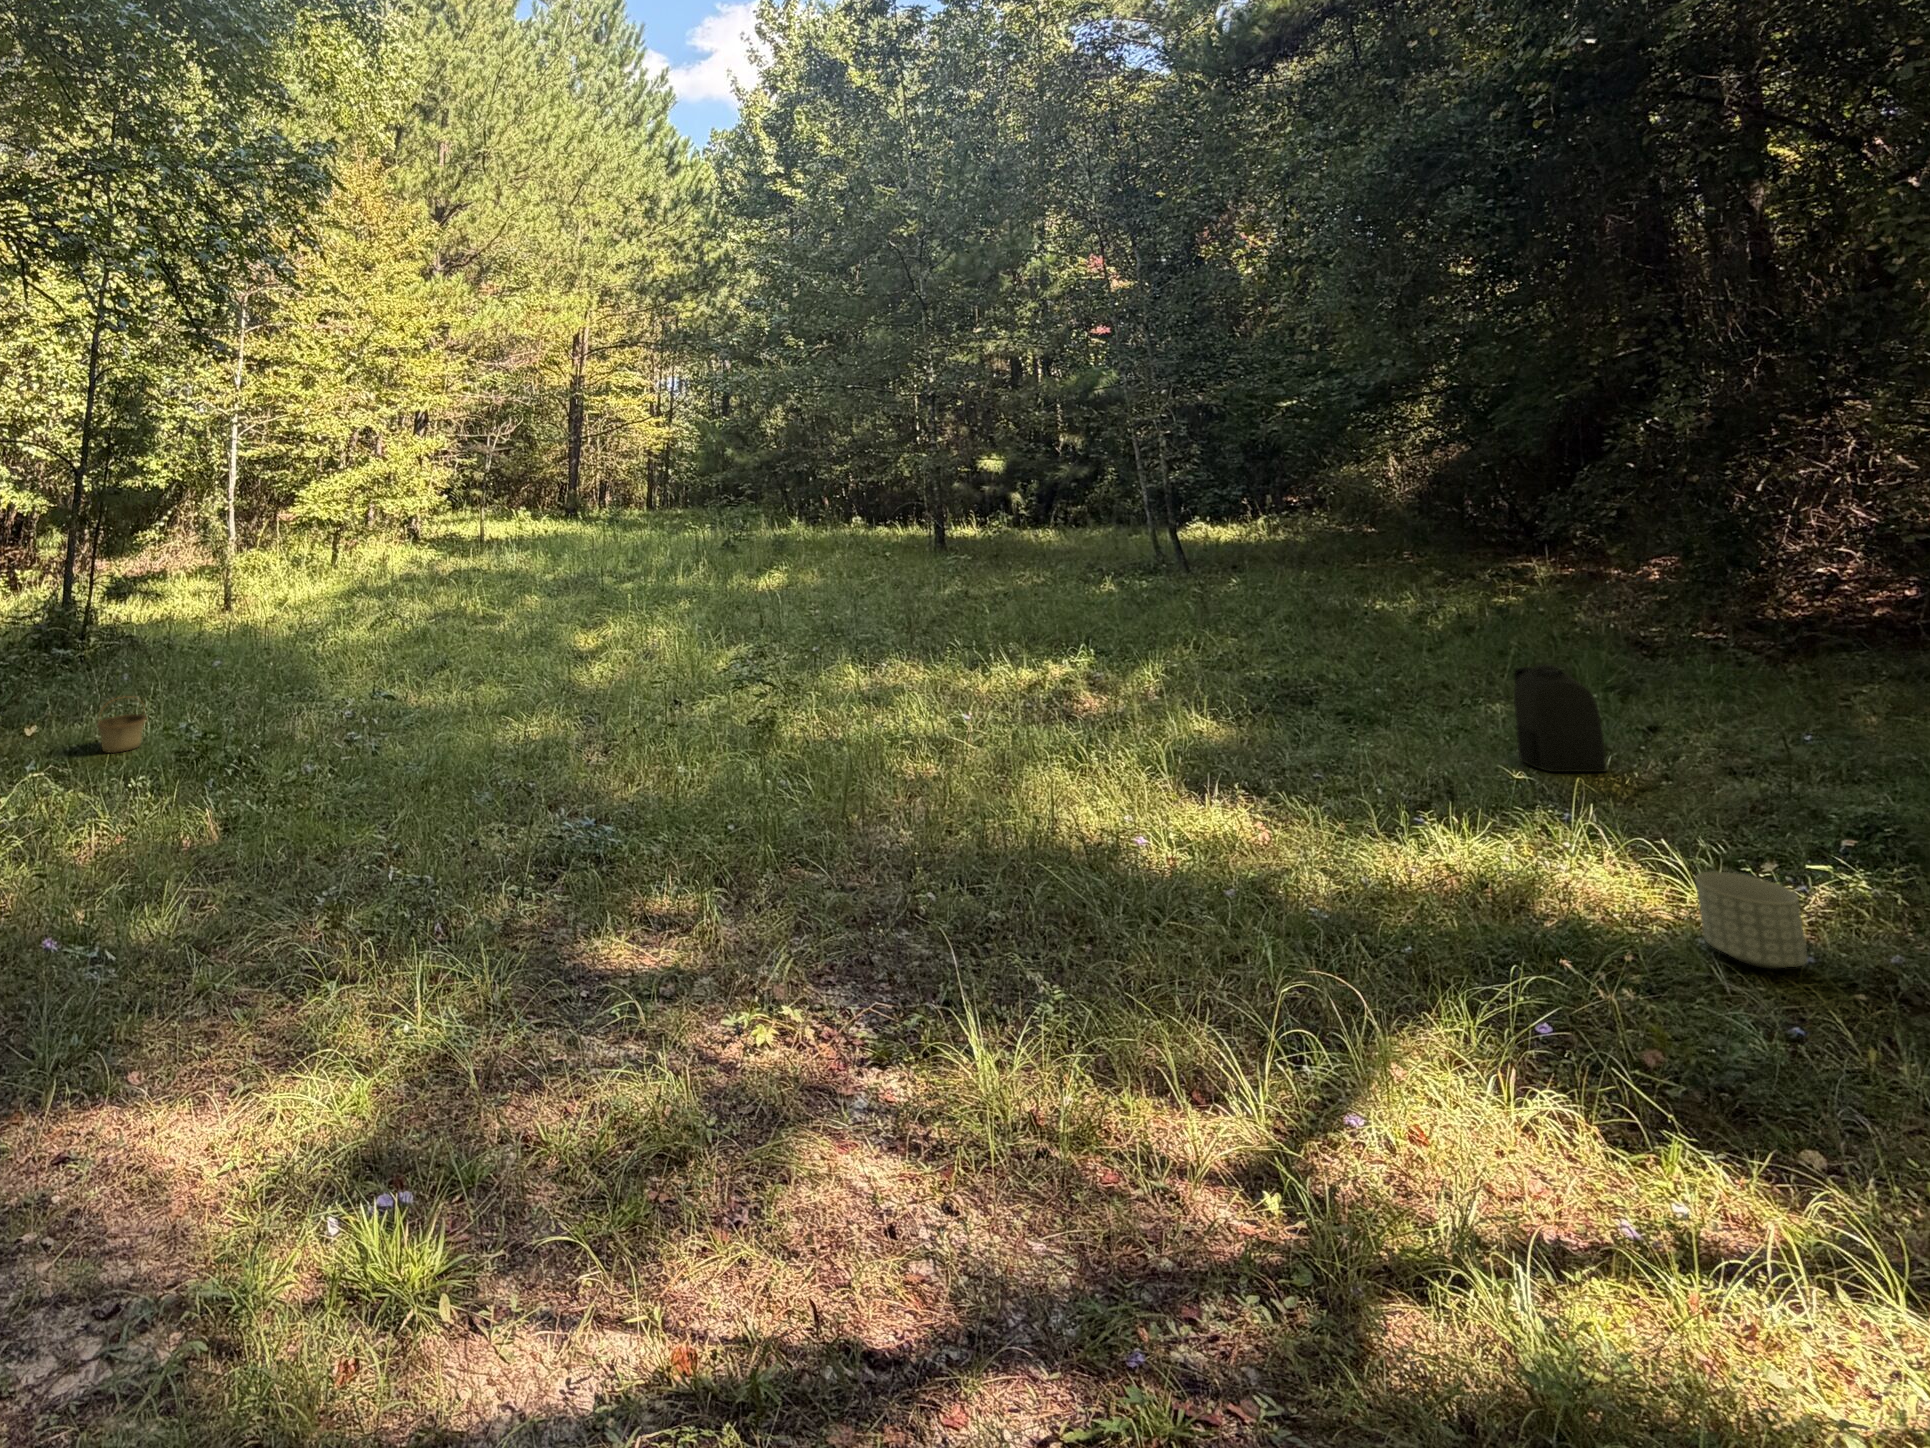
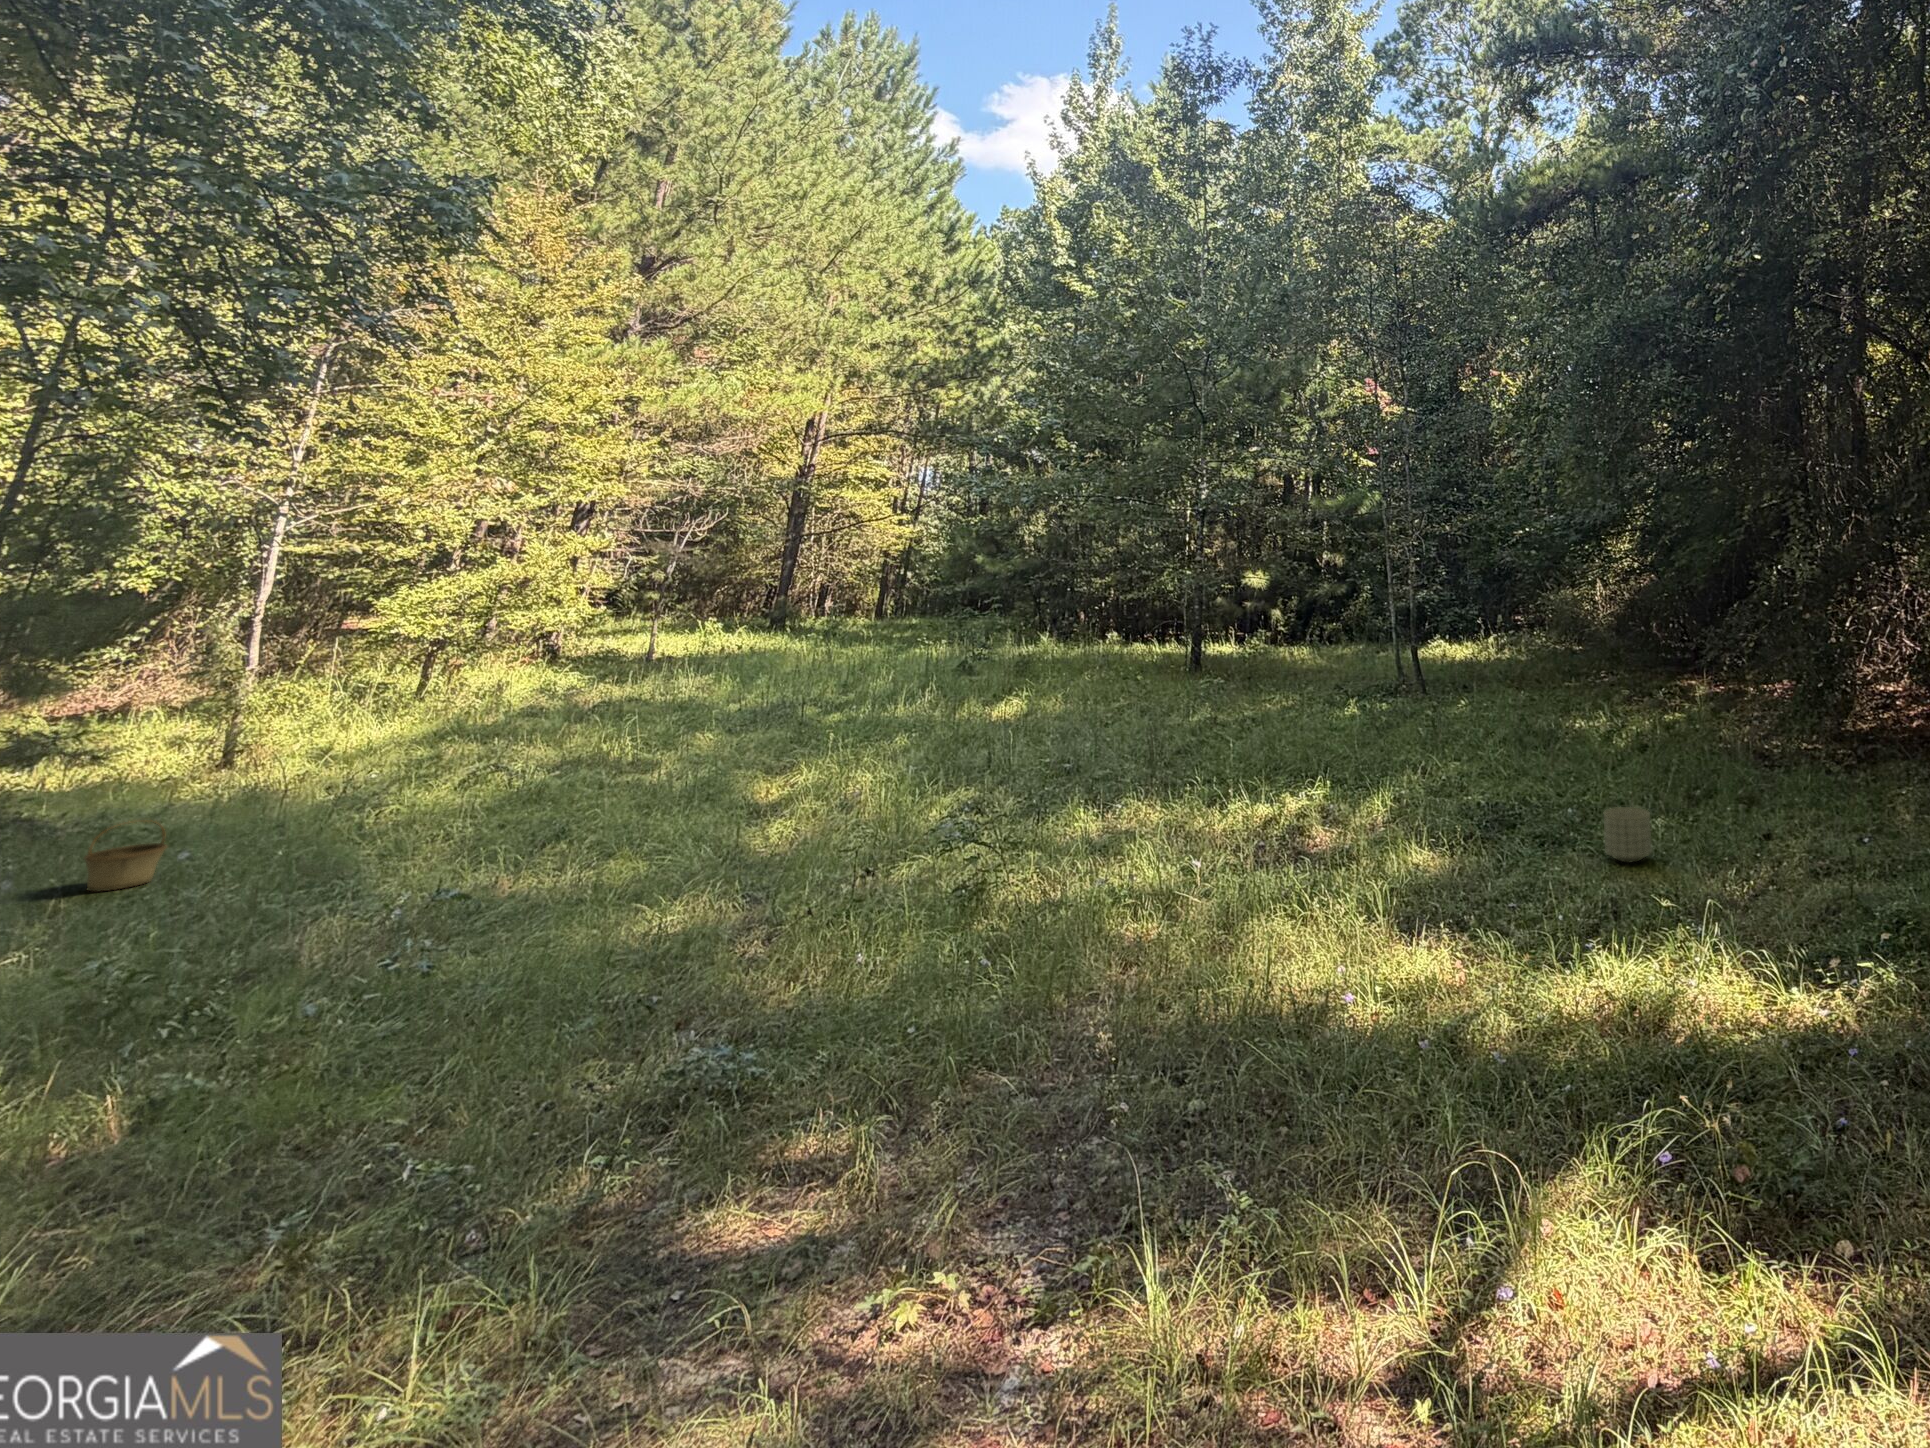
backpack: present [1514,664,1607,772] -> none [1568,699,1617,777]

